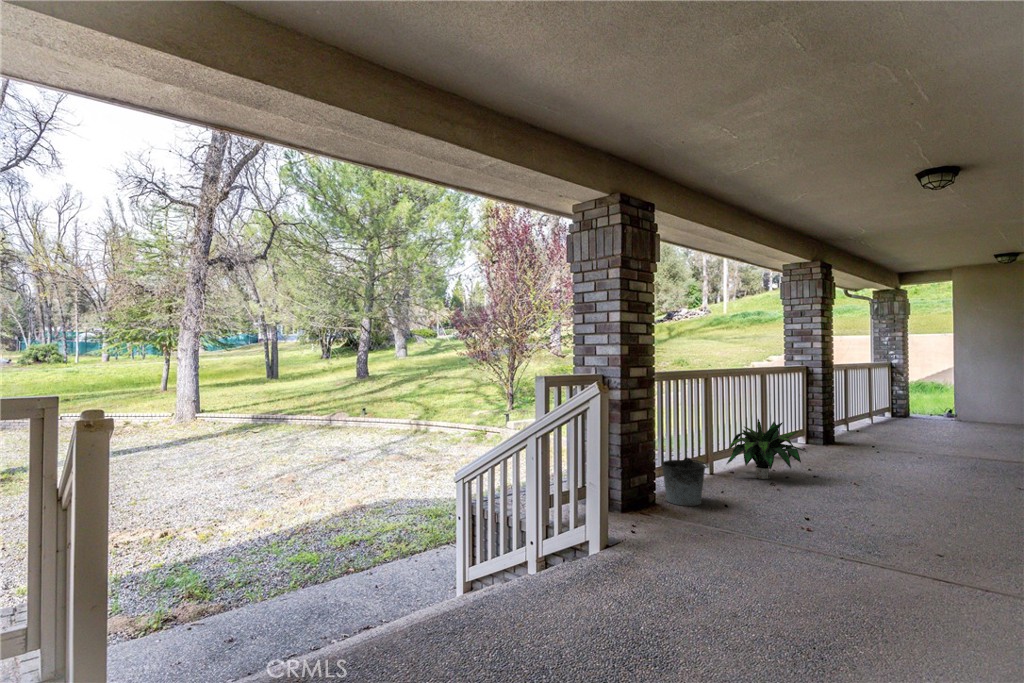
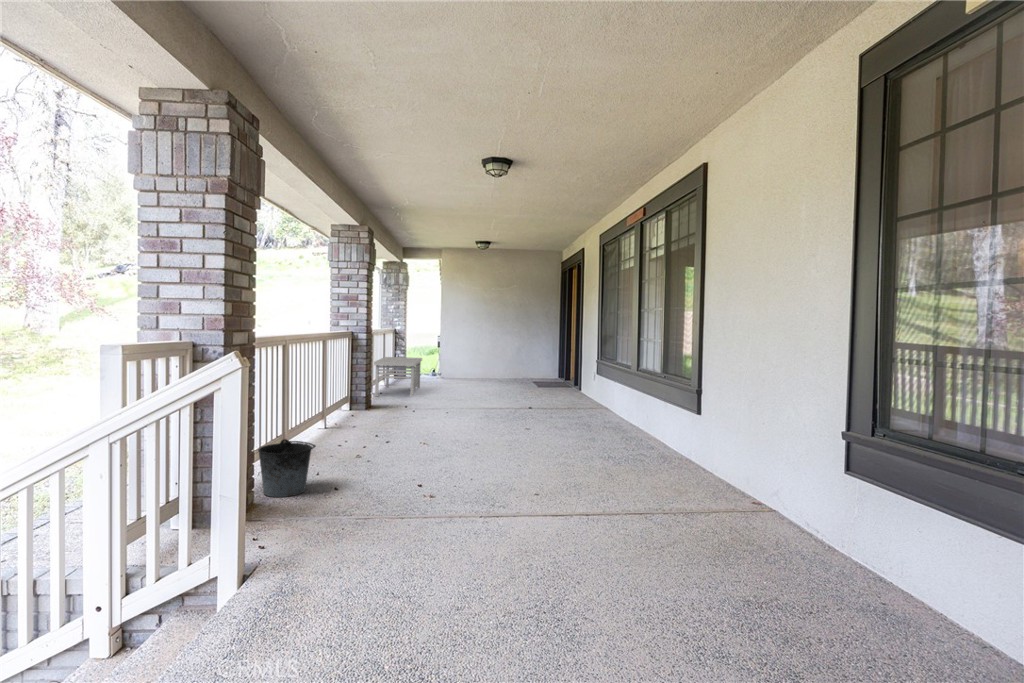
storage bench: none [845,392,919,438] -> present [374,357,422,397]
potted plant: present [727,419,806,479] -> none [305,387,383,452]

